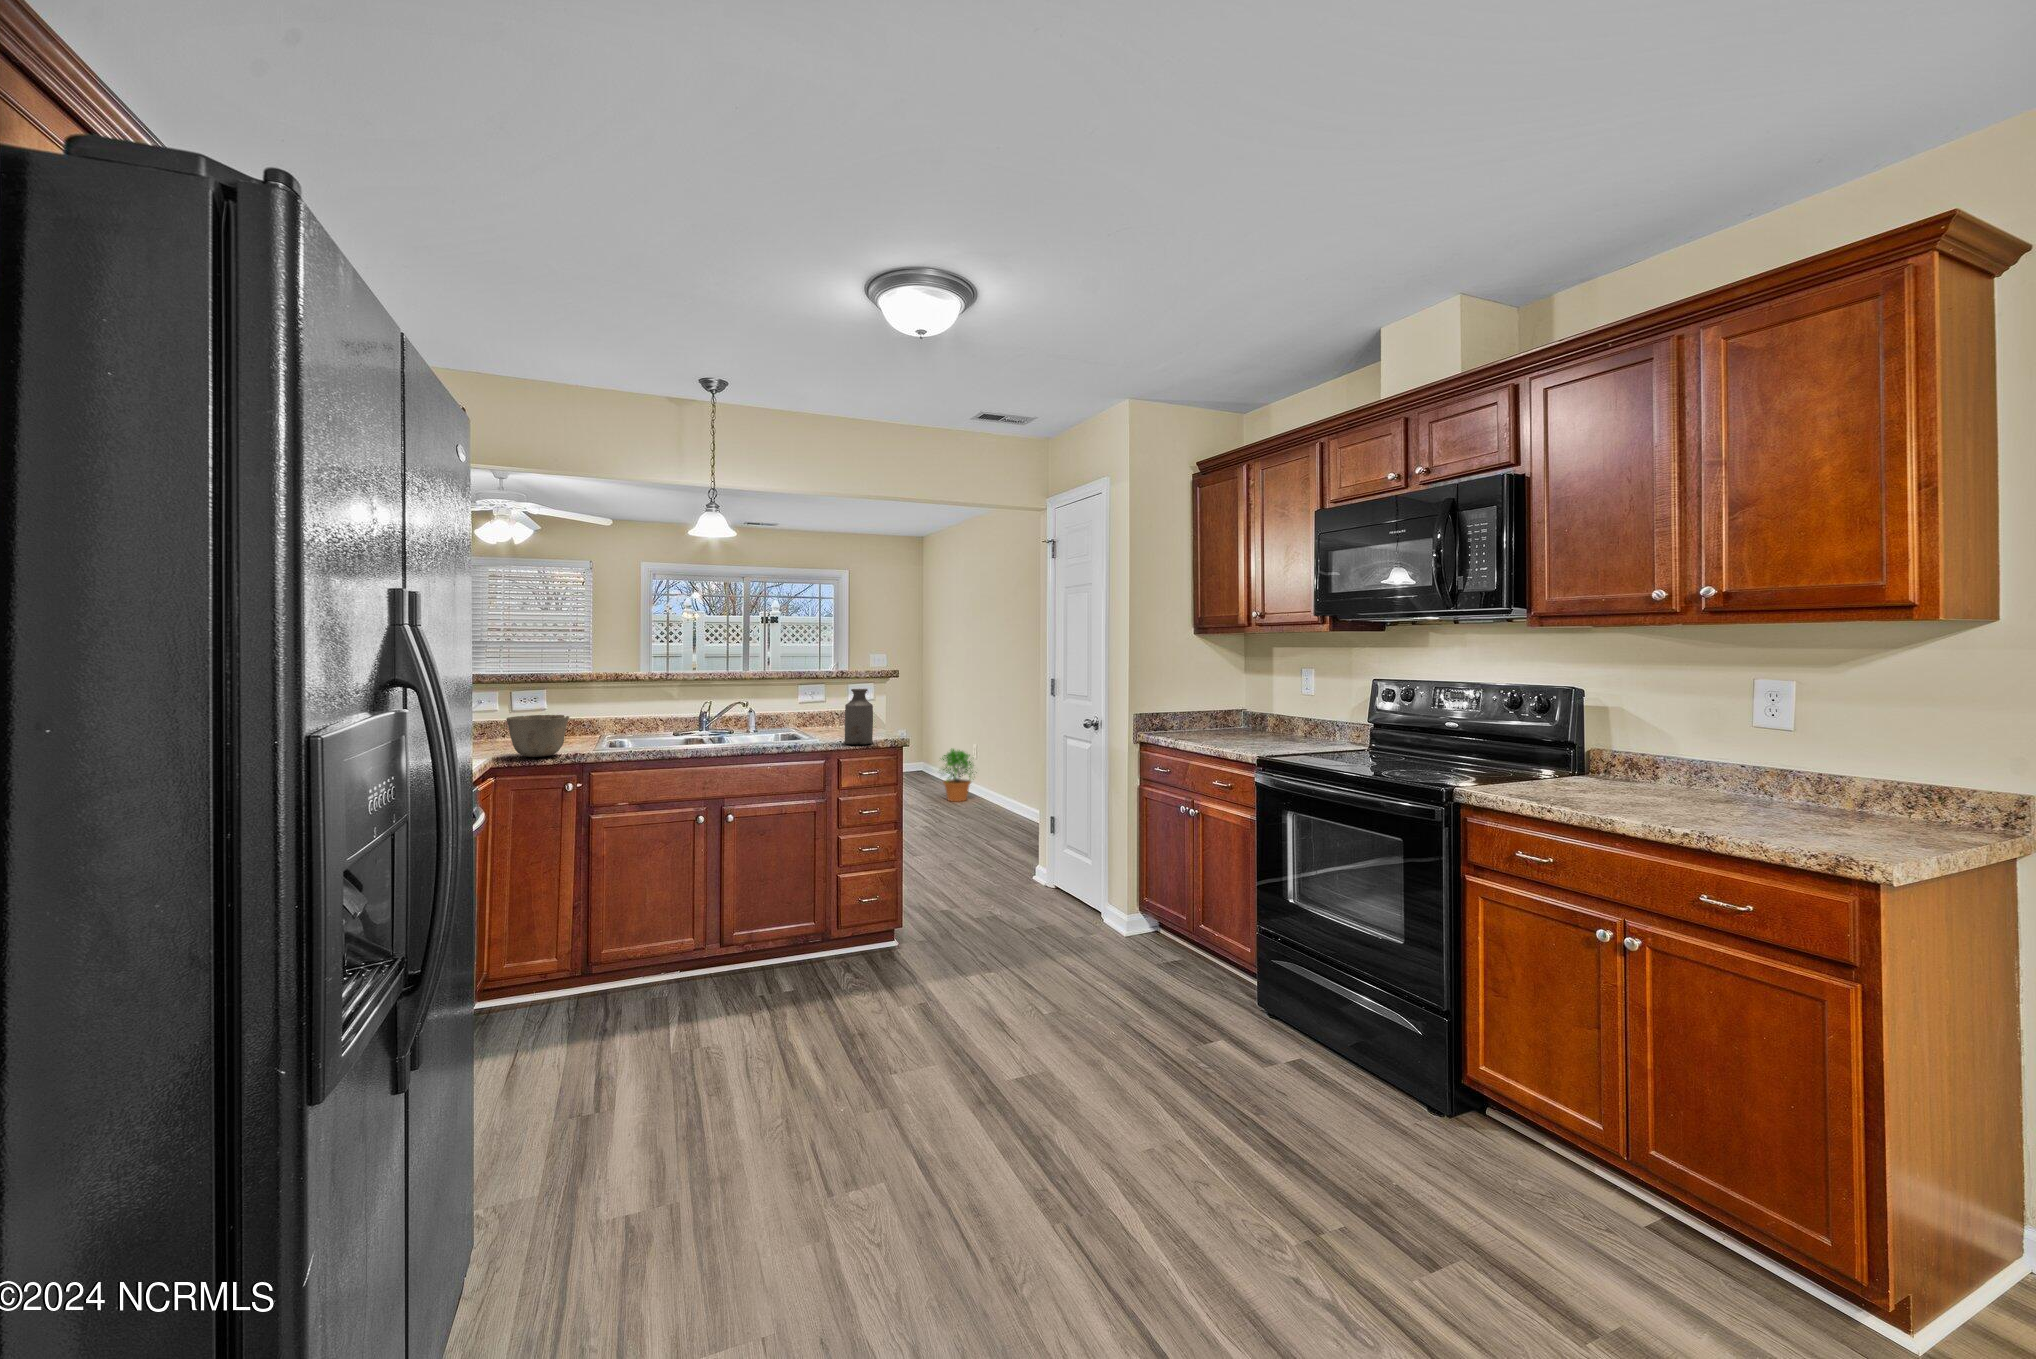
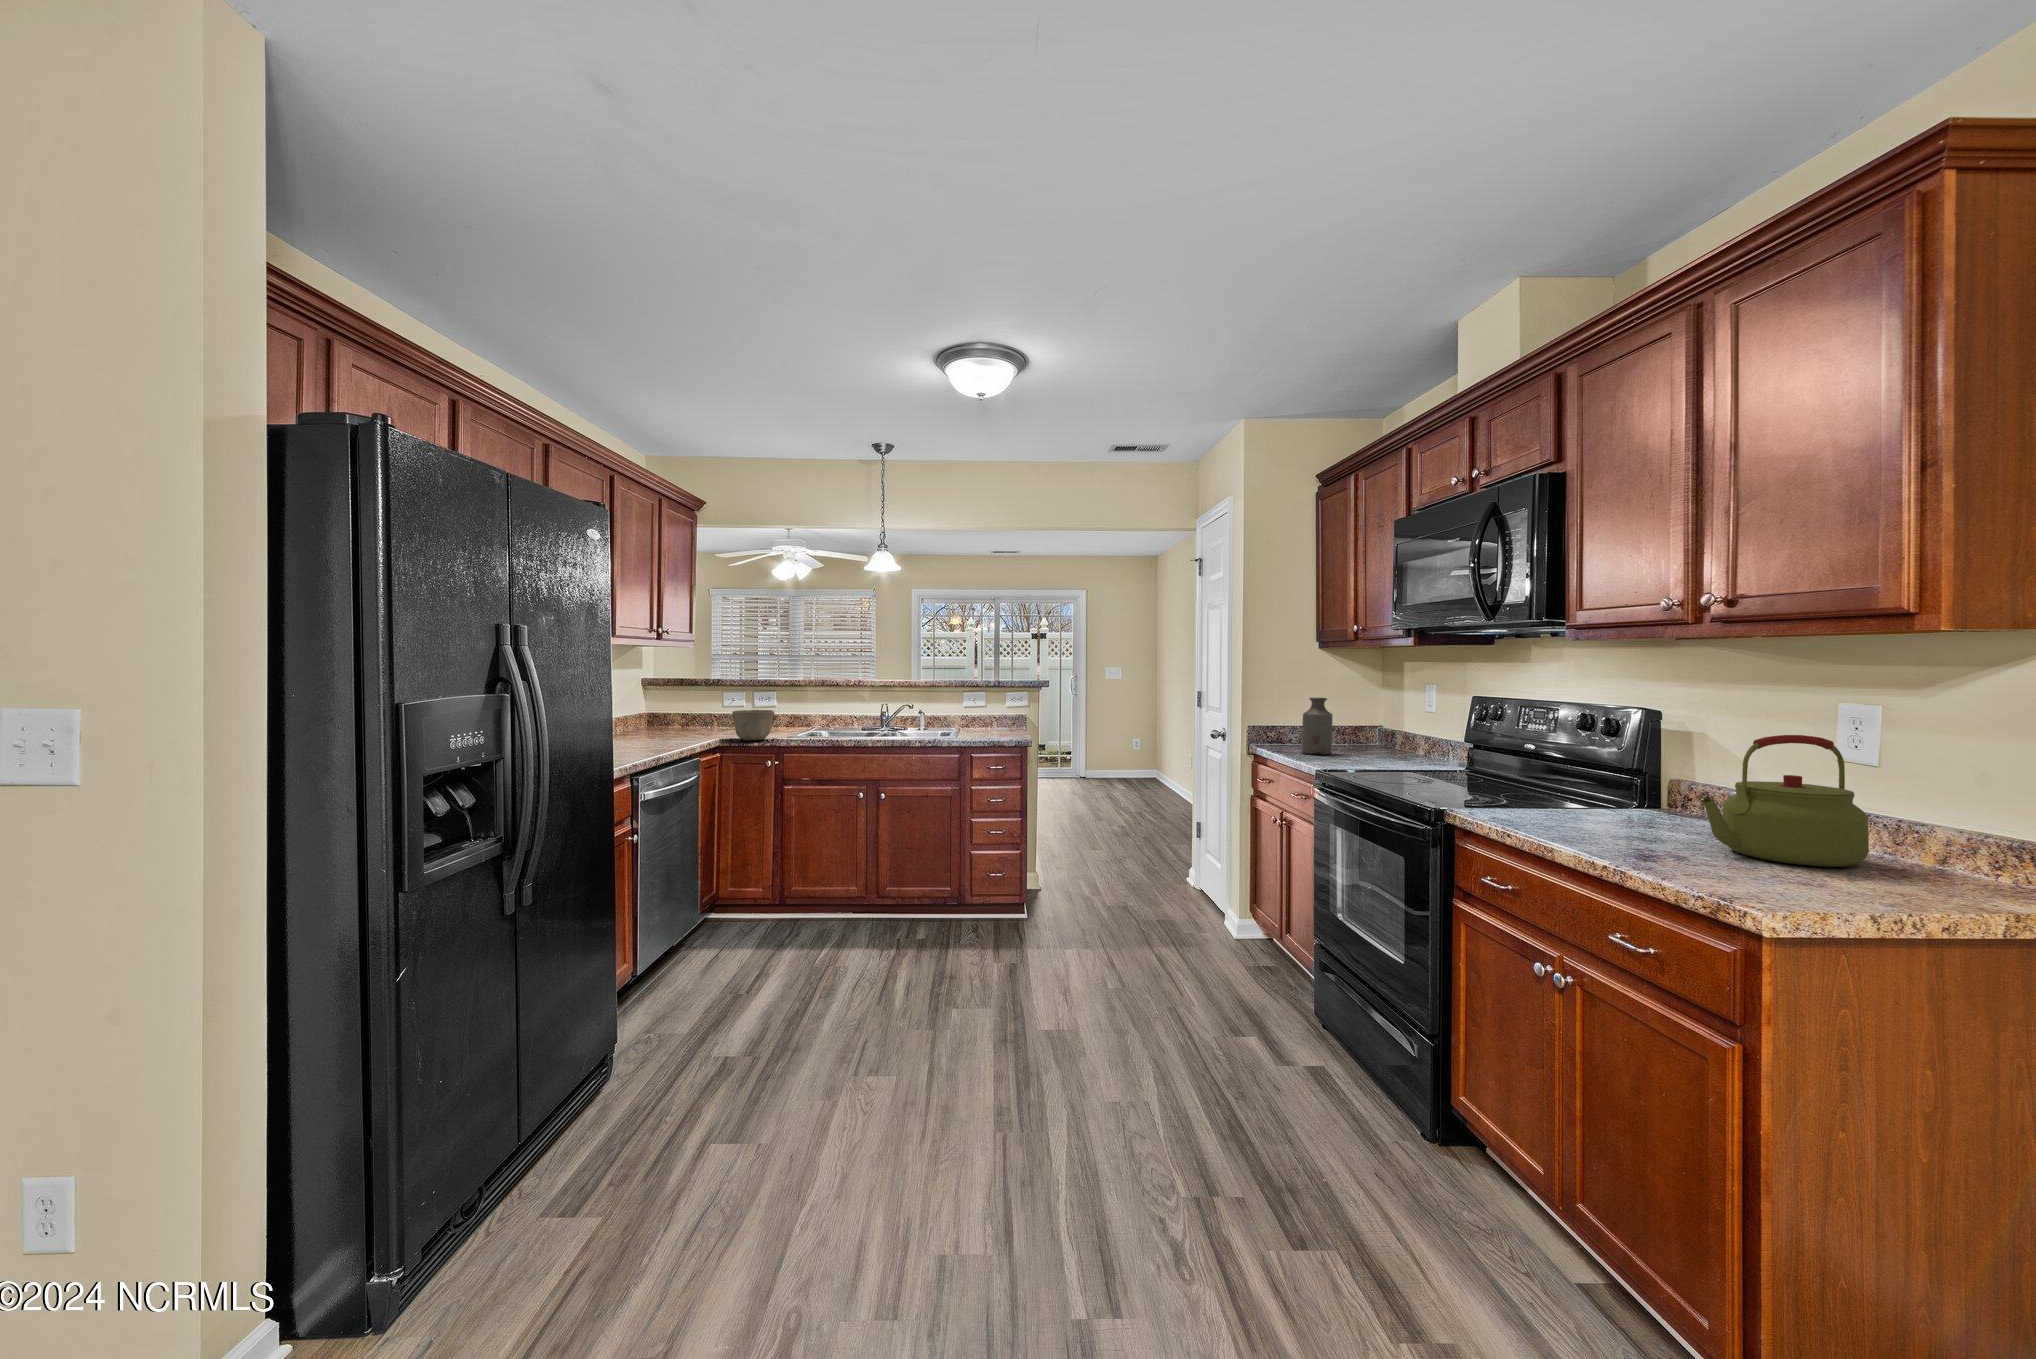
bottle: present [845,689,873,745] -> present [1302,698,1332,755]
kettle: none [1710,707,1828,816] -> present [1701,735,1869,867]
potted plant: present [939,749,974,802] -> none [1147,752,1186,802]

